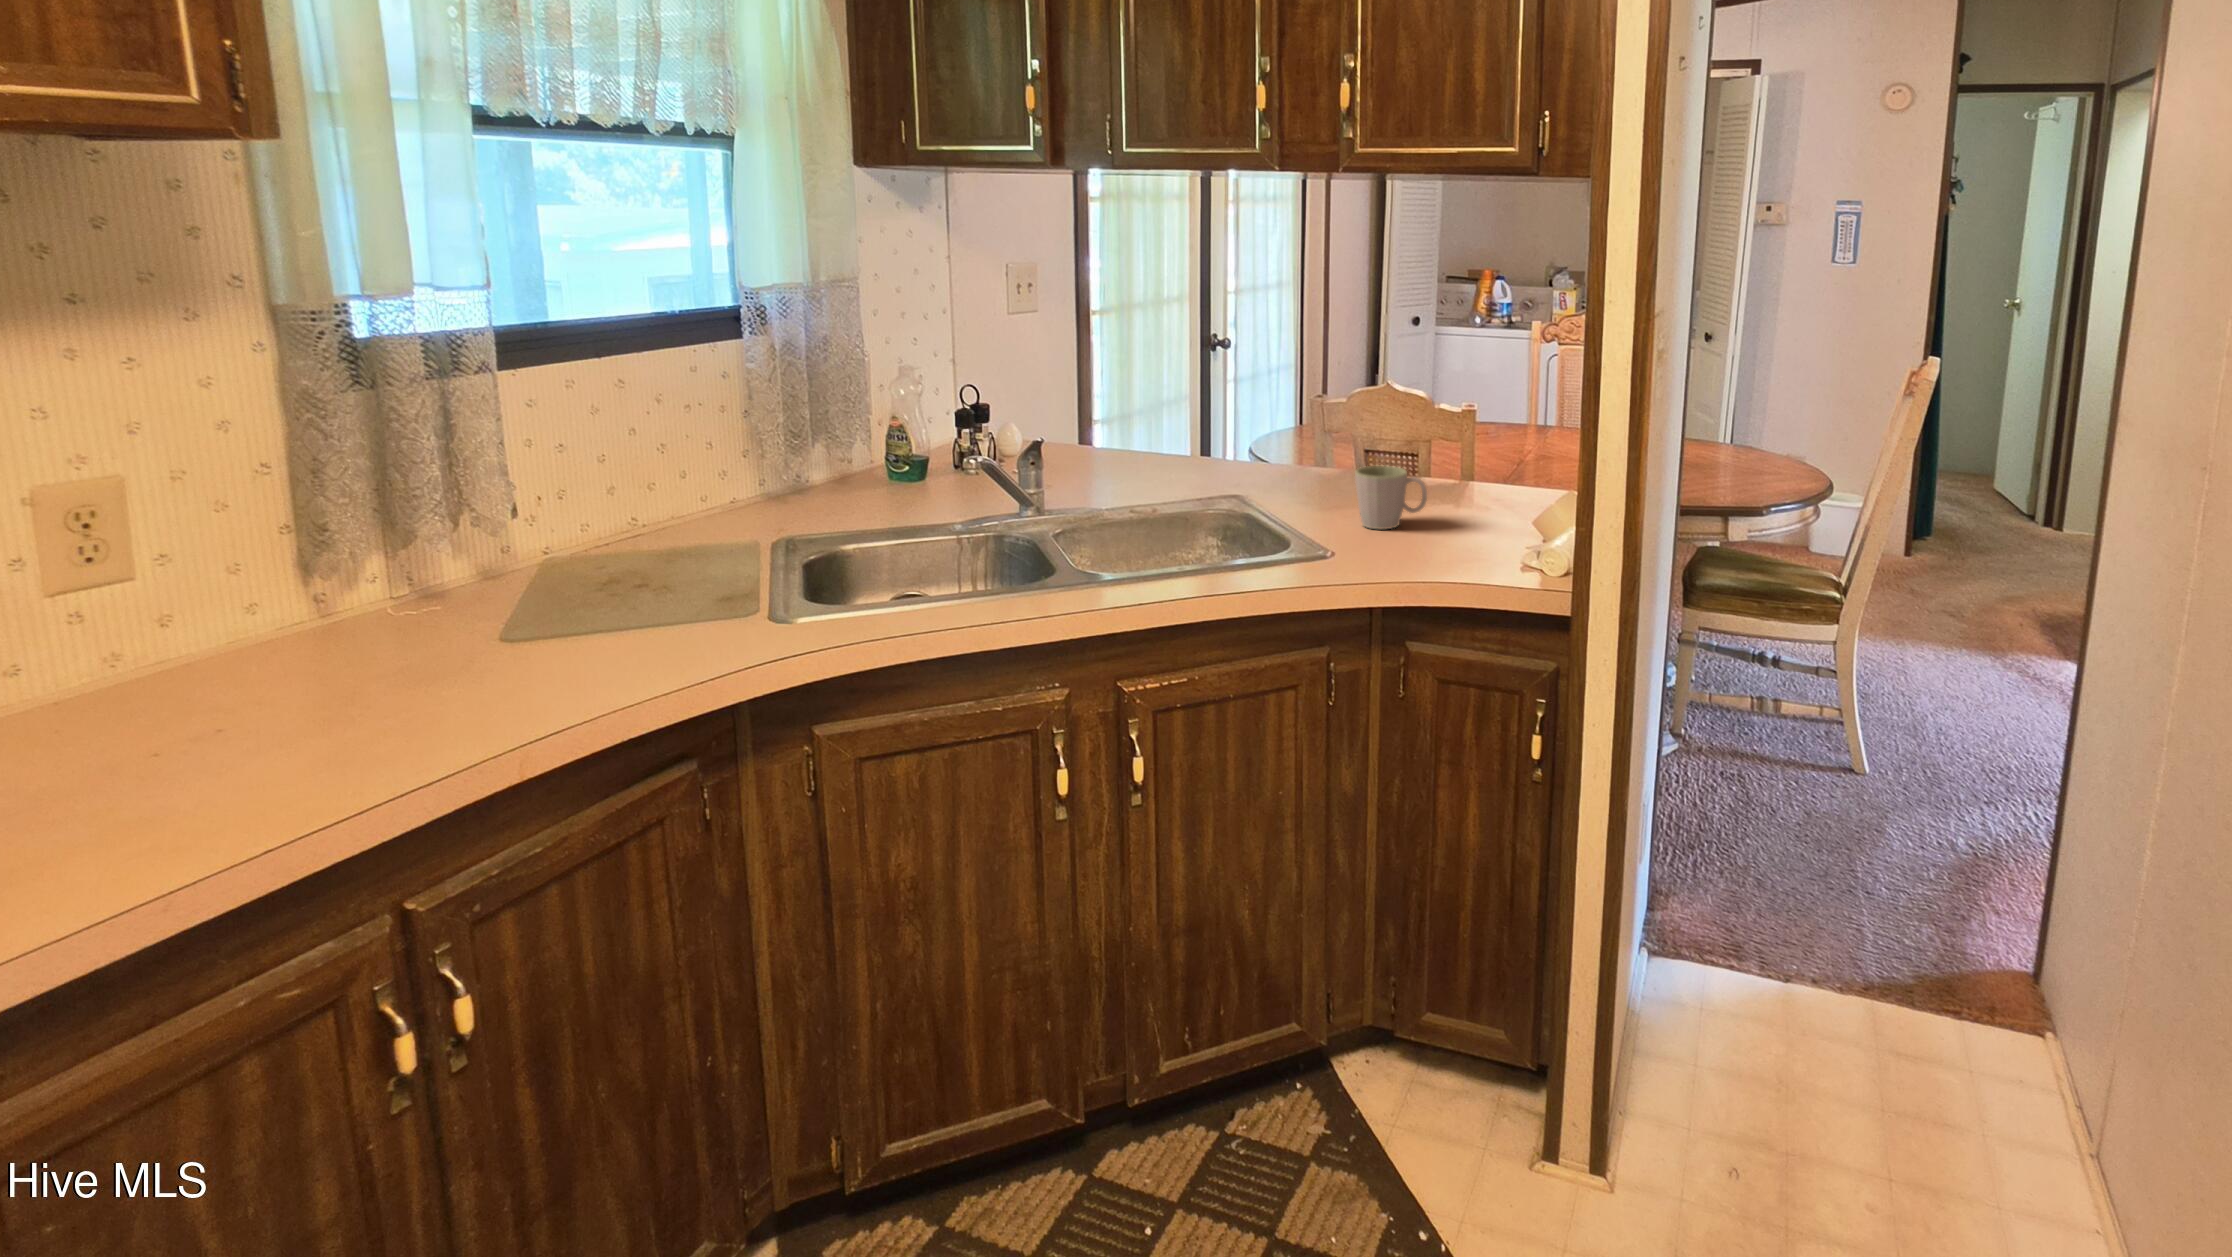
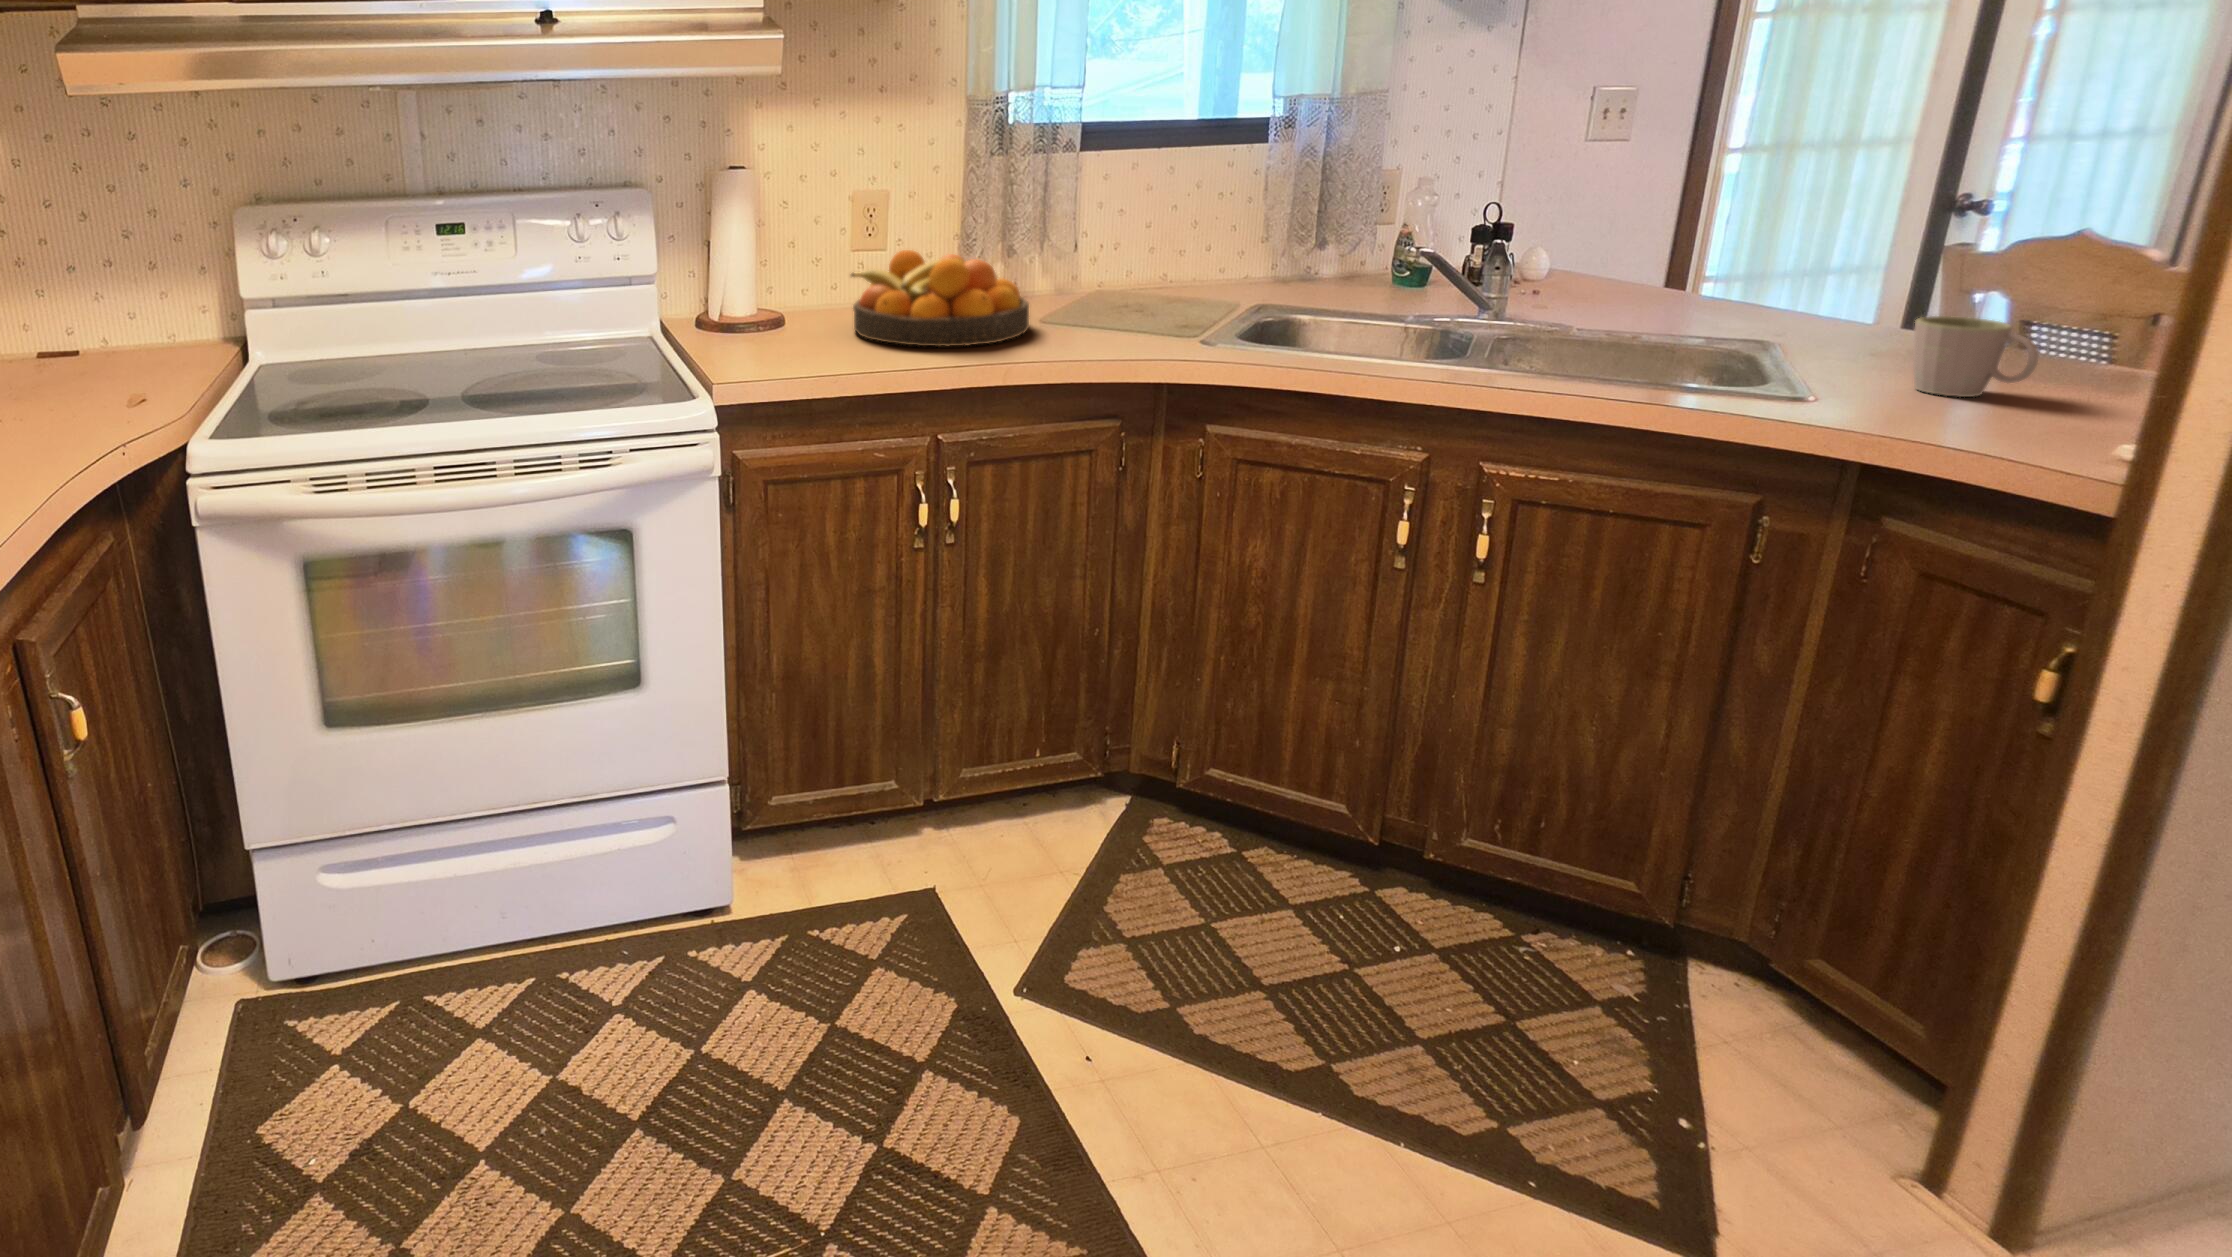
fruit bowl: none [69,558,490,756] -> present [851,250,1029,346]

